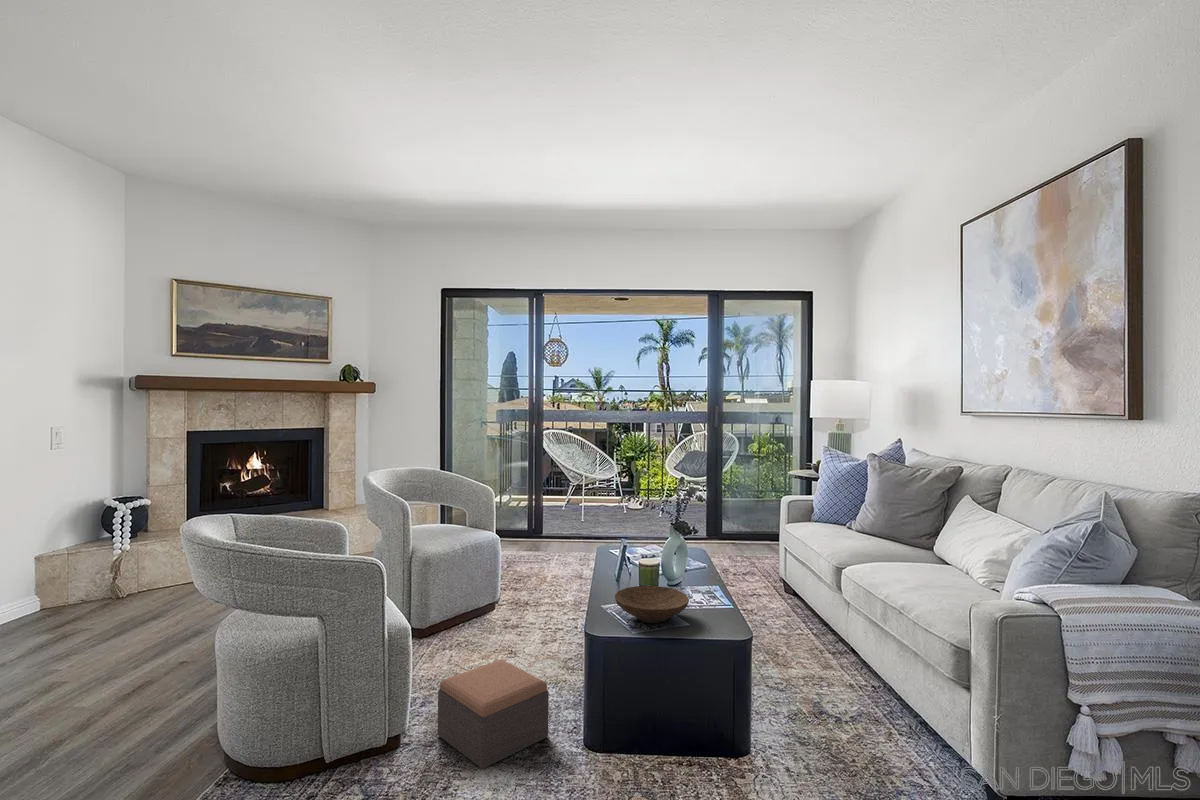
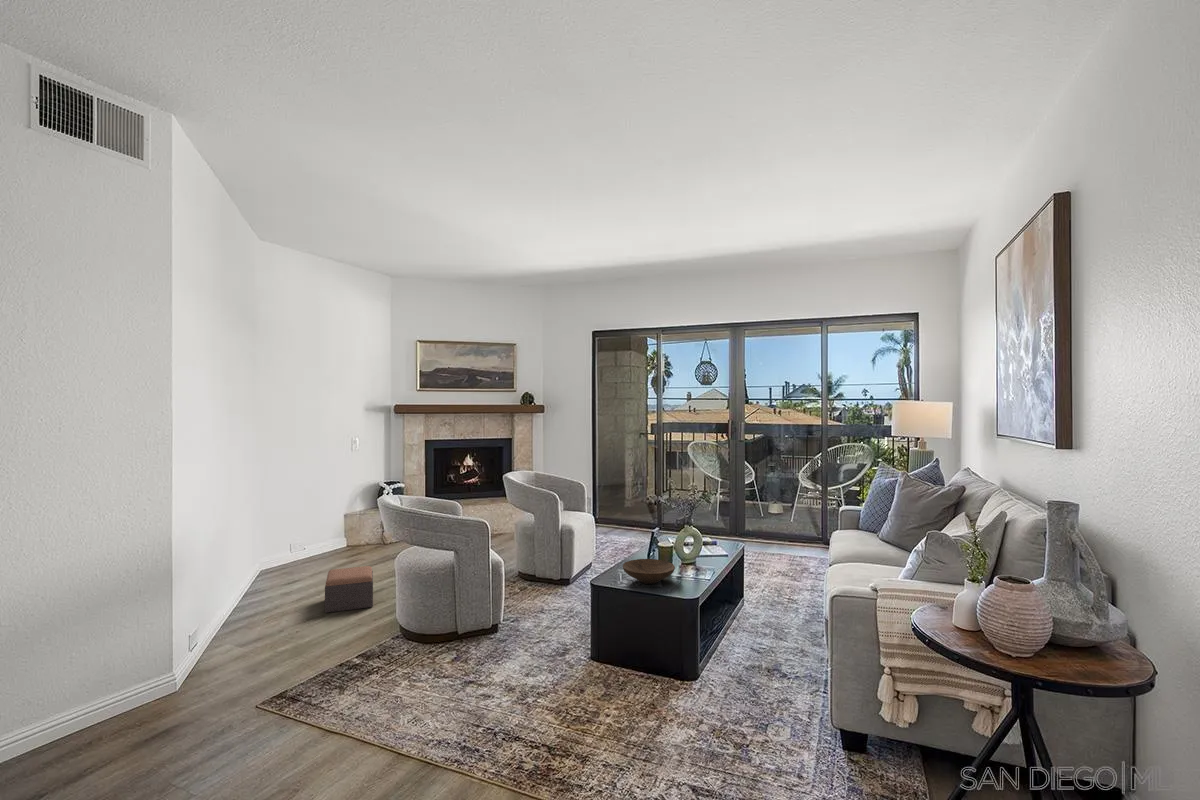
footstool: present [437,660,549,769] -> present [325,566,373,613]

